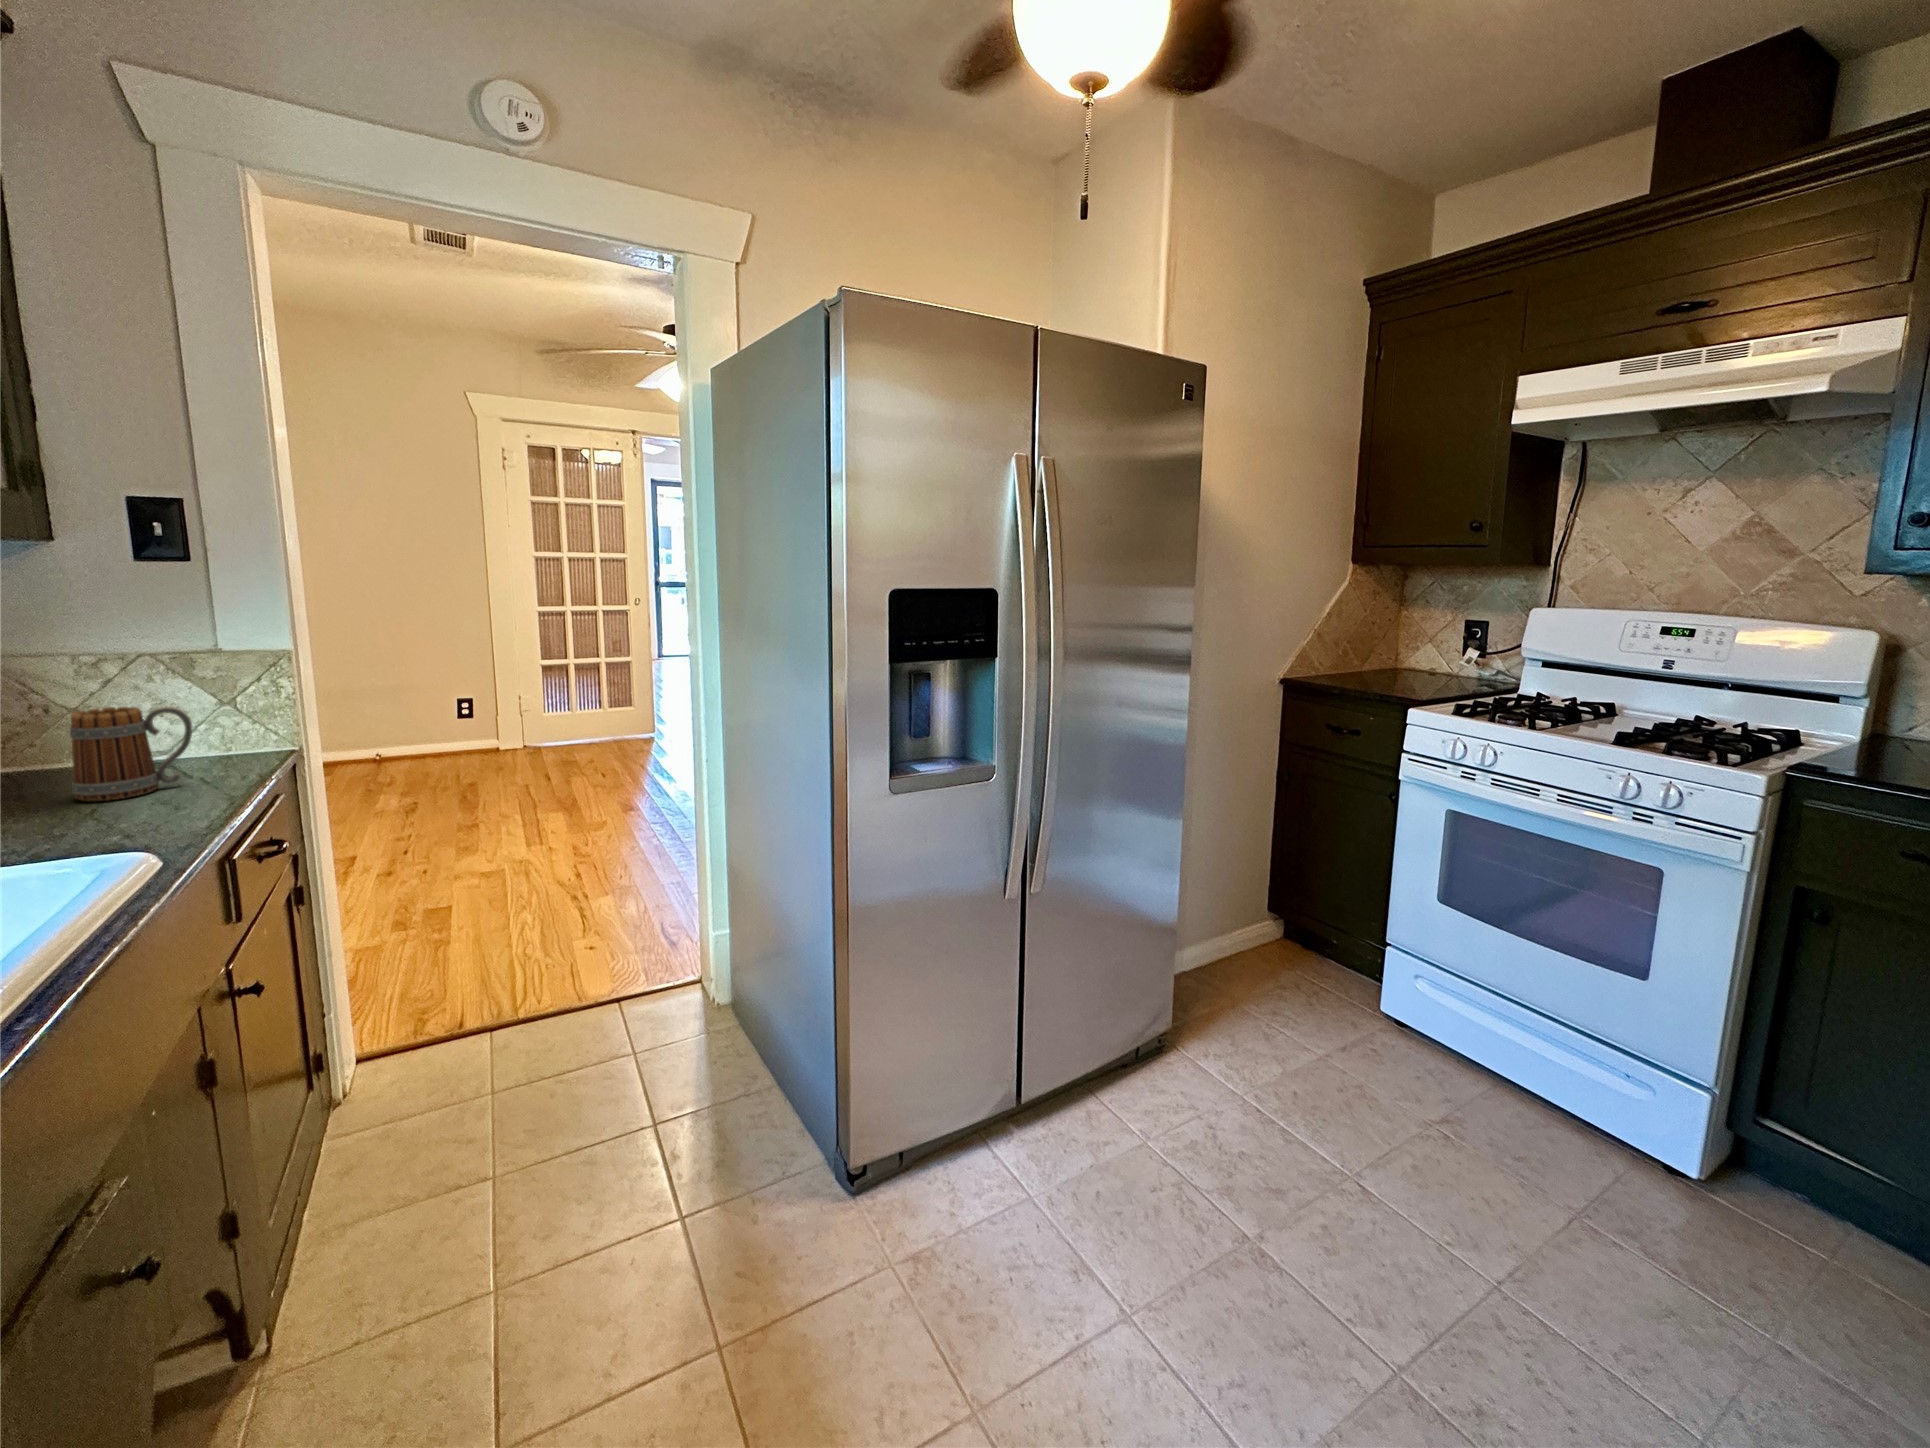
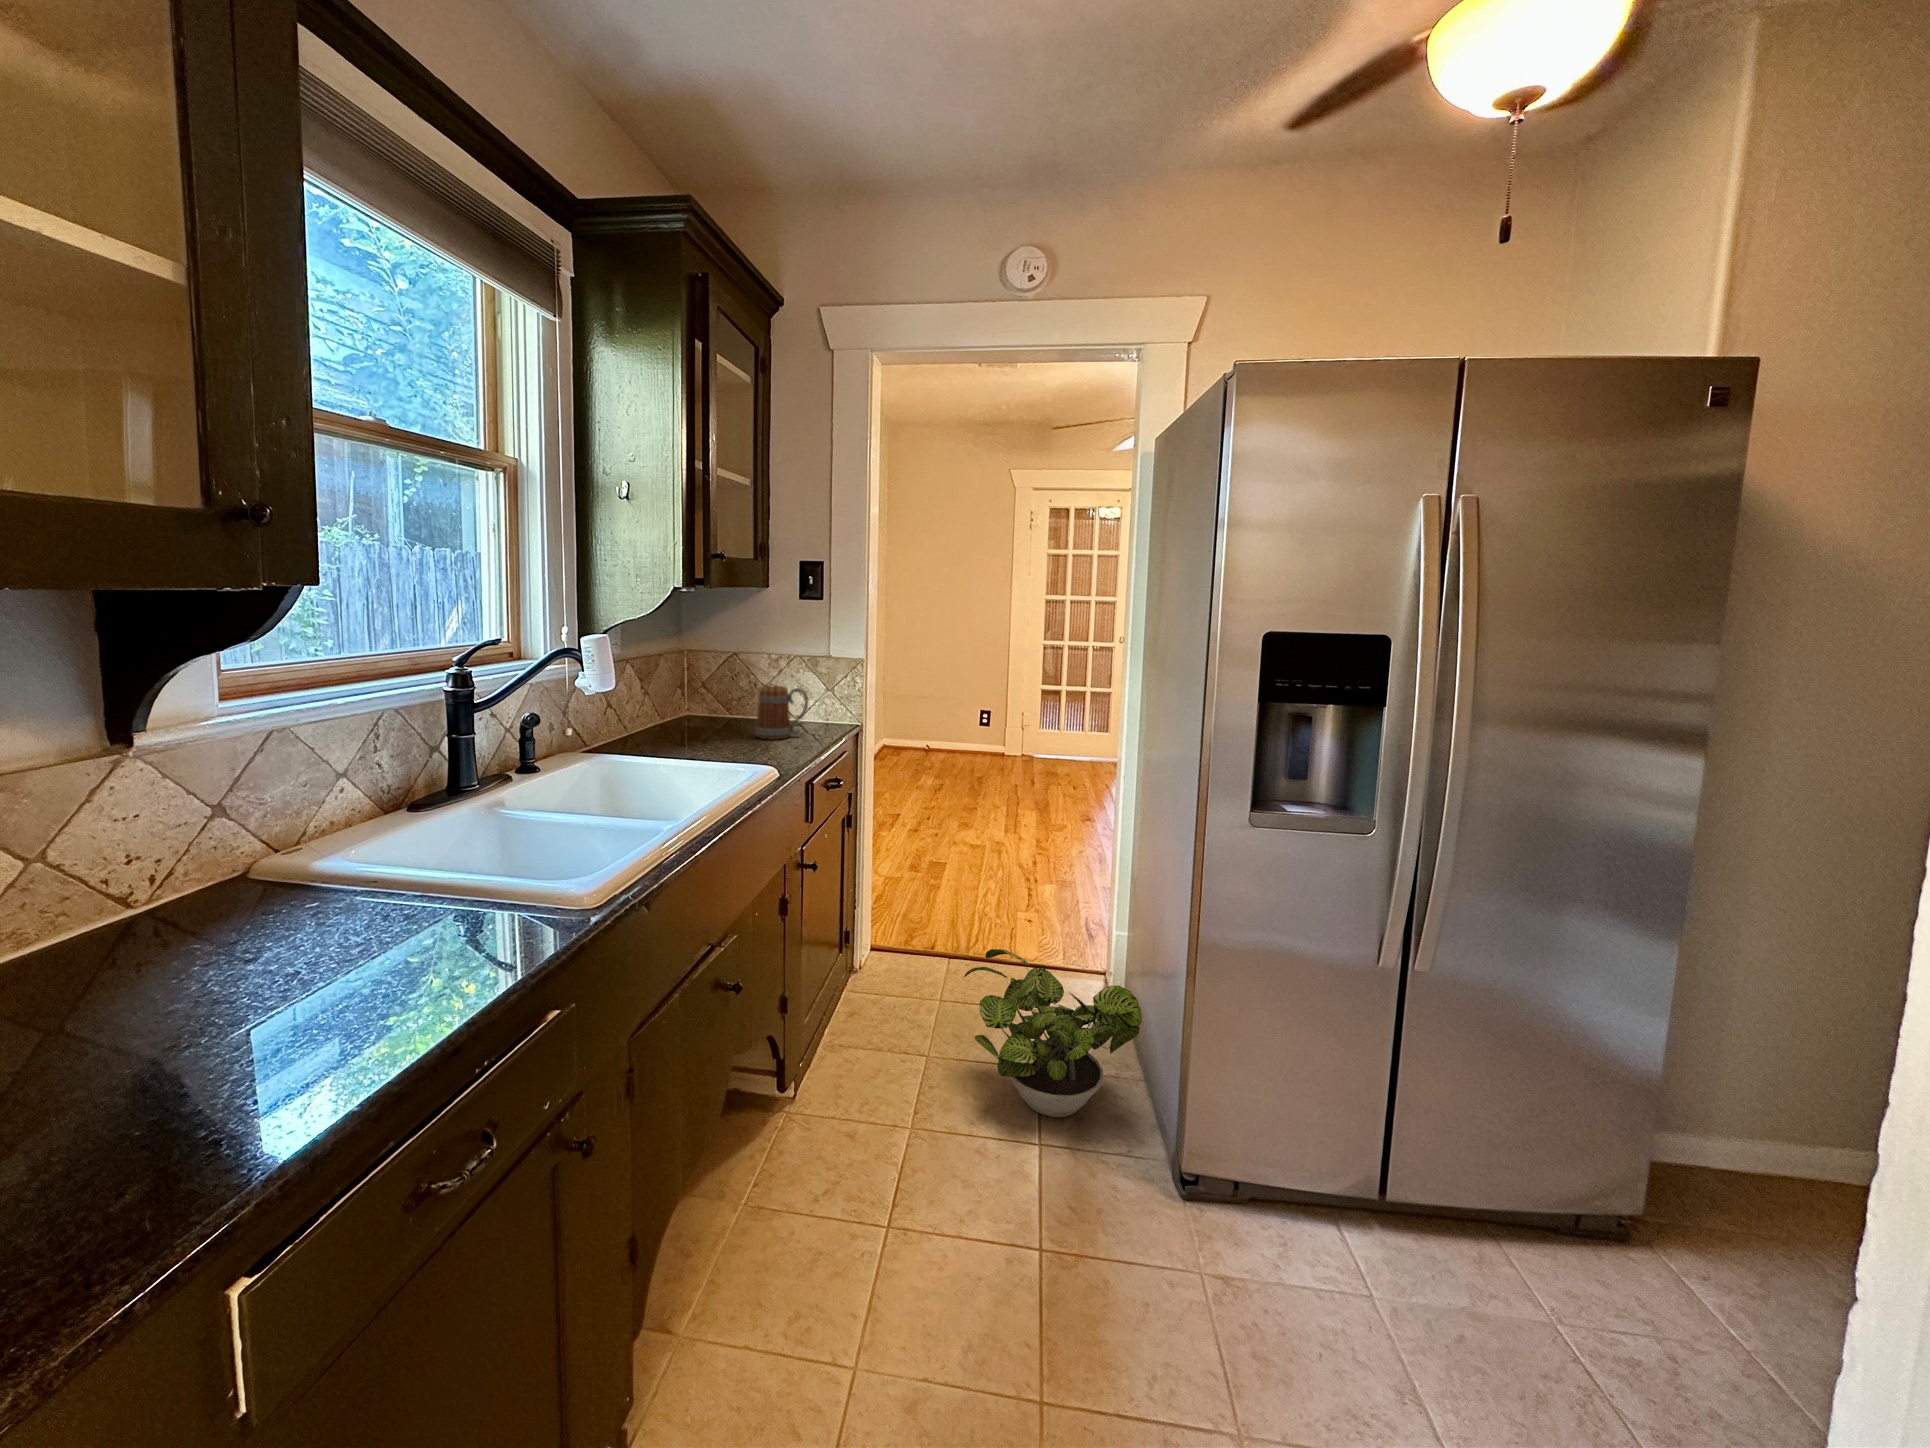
potted plant: none [542,998,781,1181] -> present [964,949,1142,1117]

